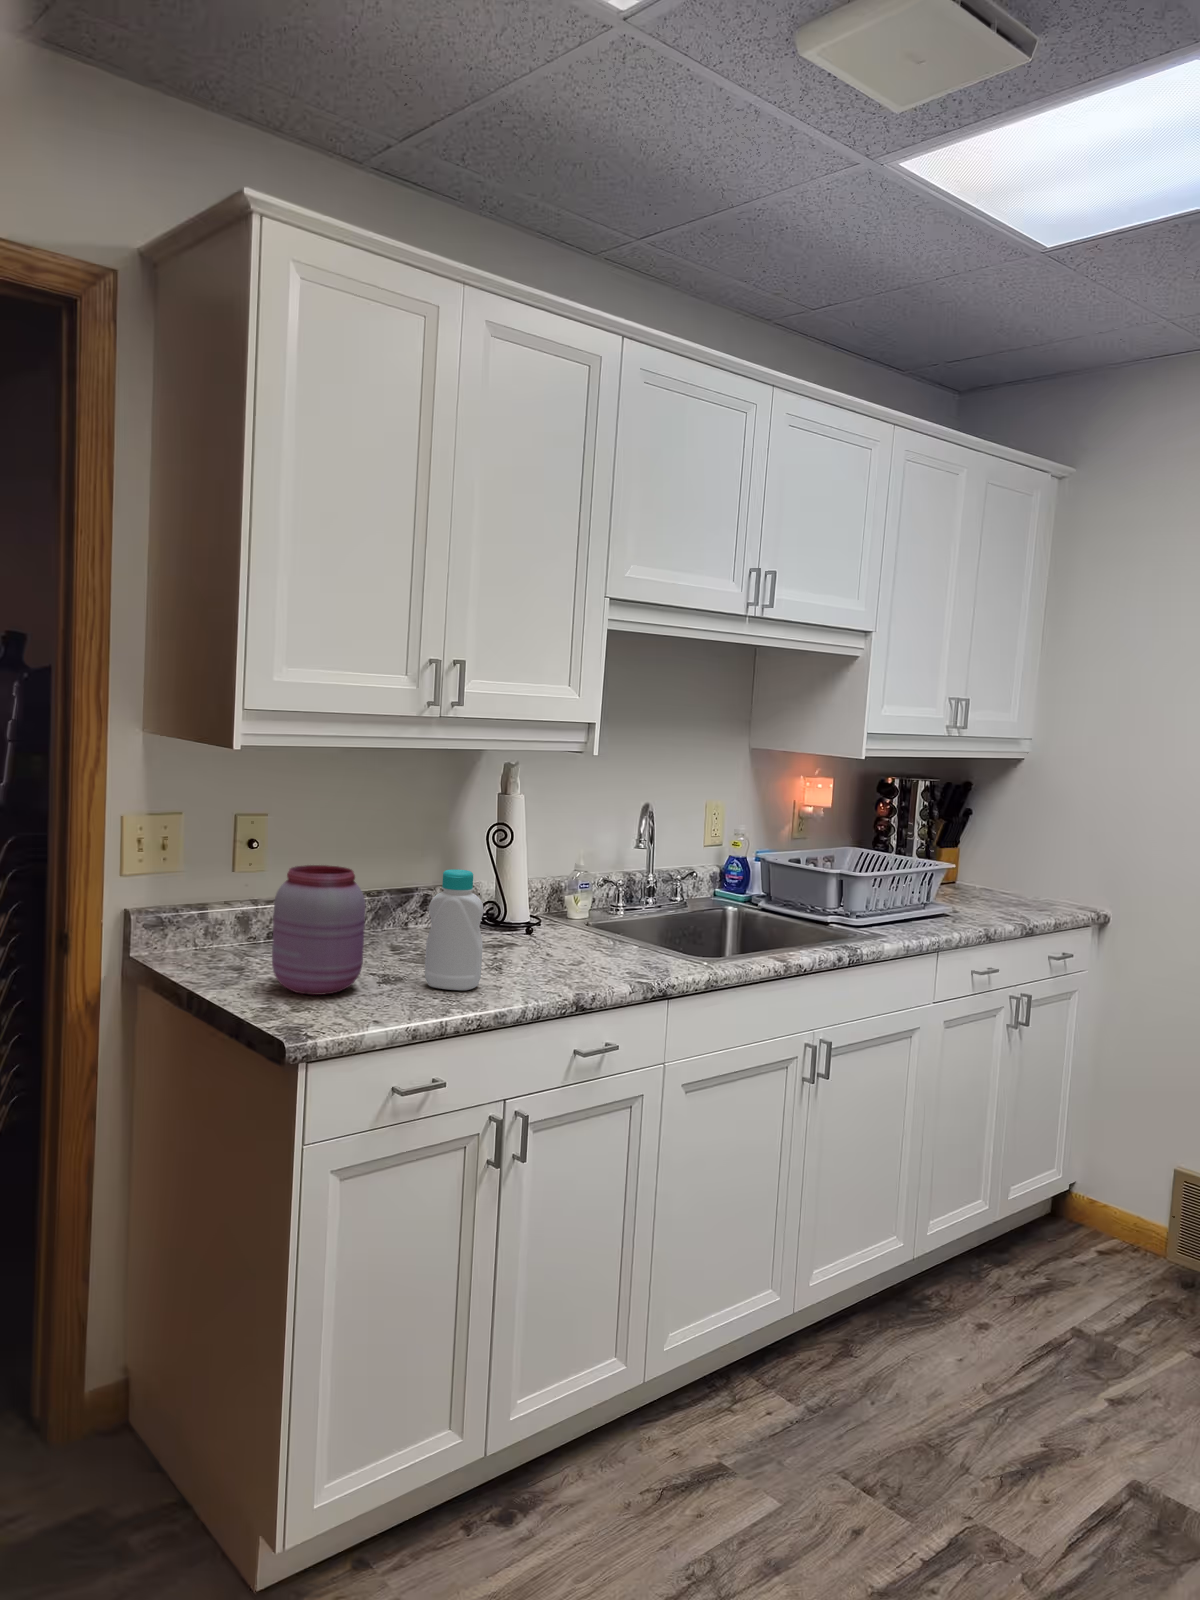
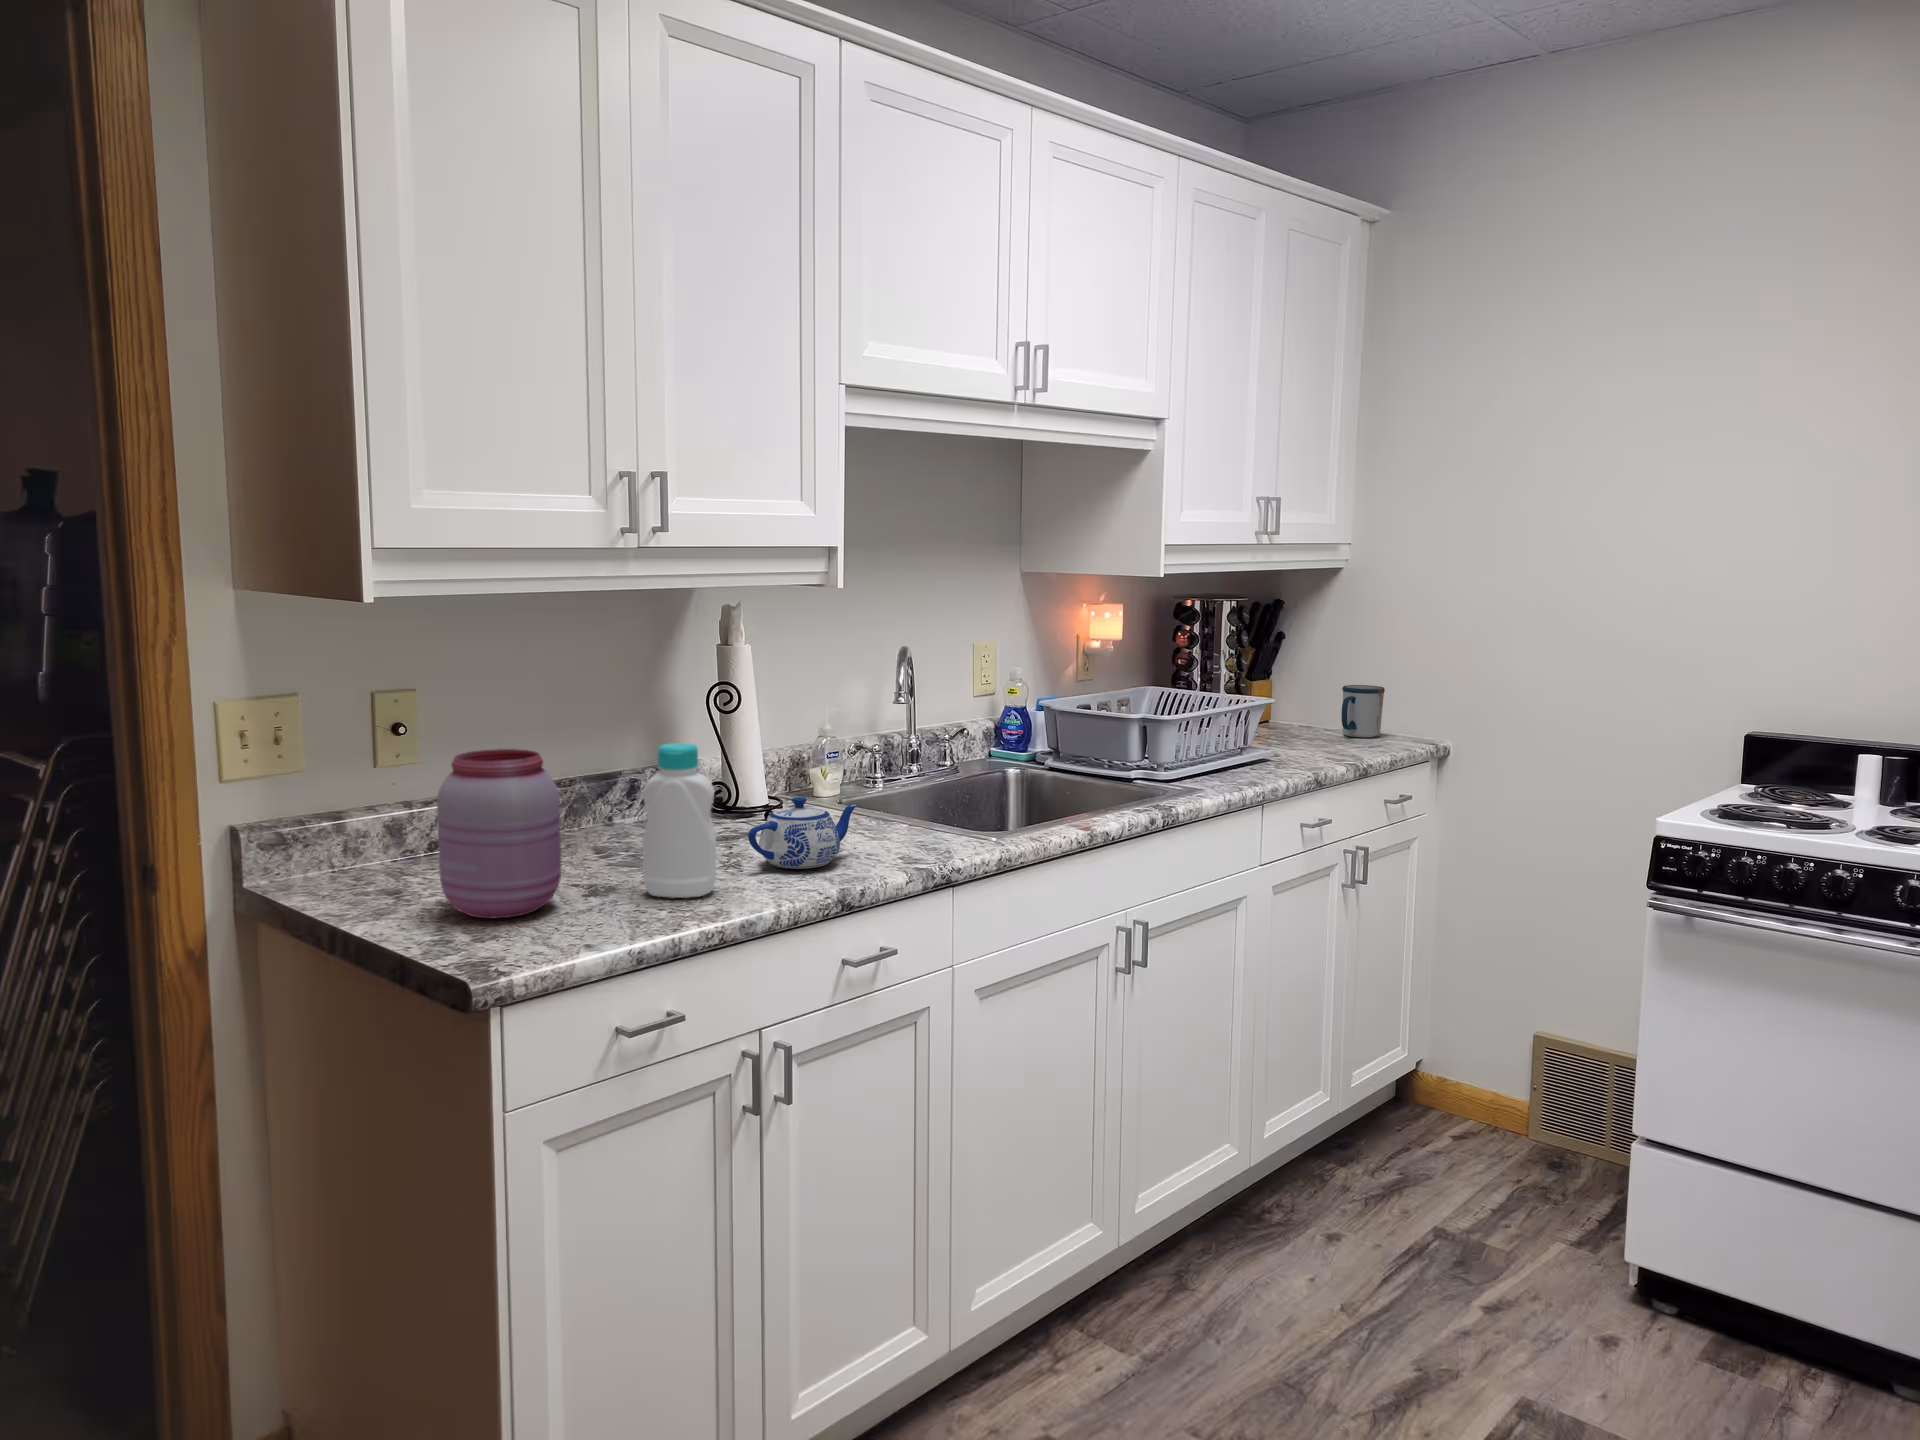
mug: none [1016,858,1055,903] -> present [1341,685,1385,737]
teapot: none [509,918,597,975] -> present [748,797,857,869]

